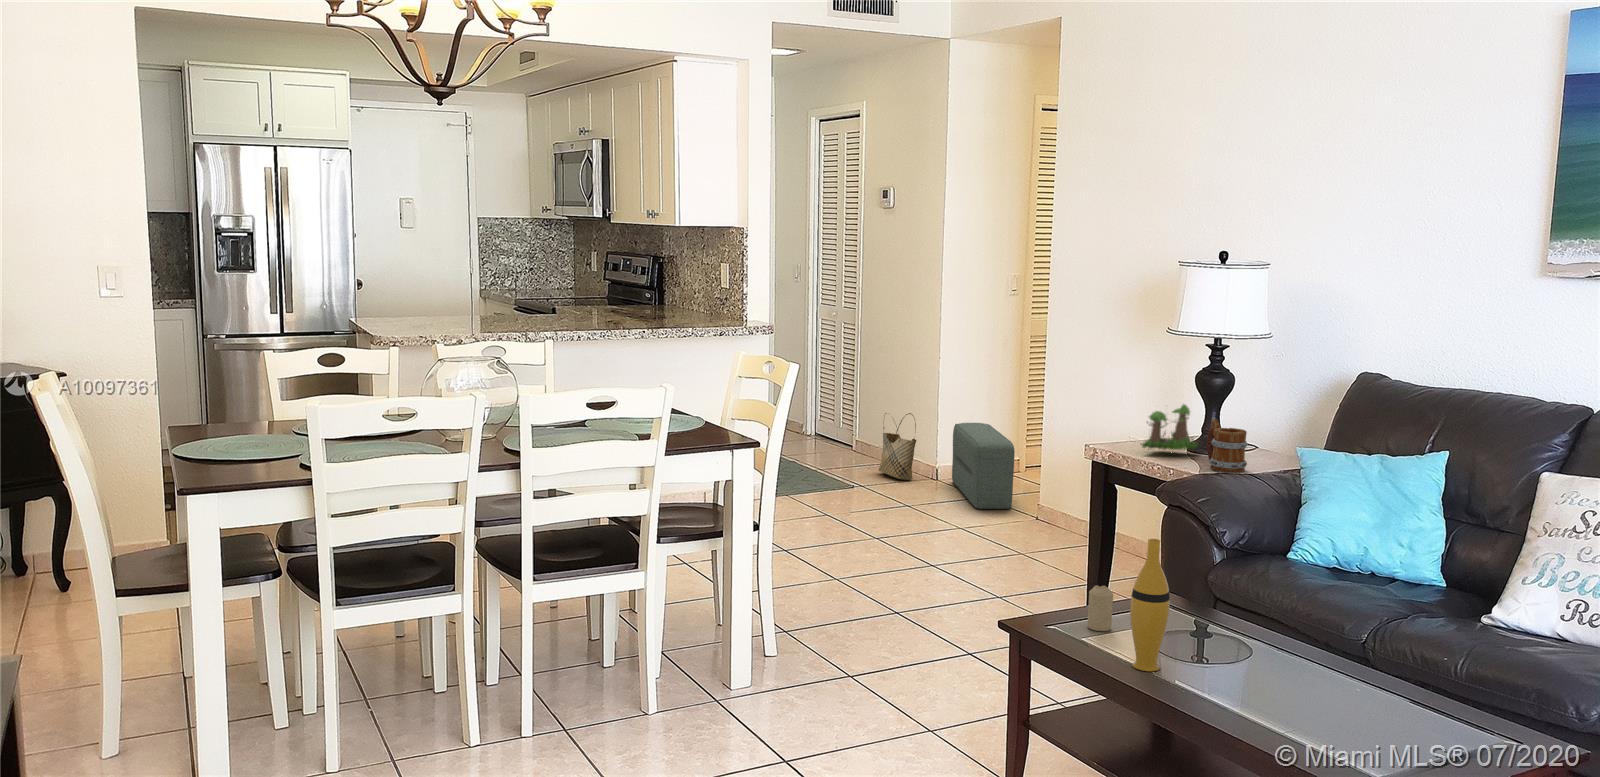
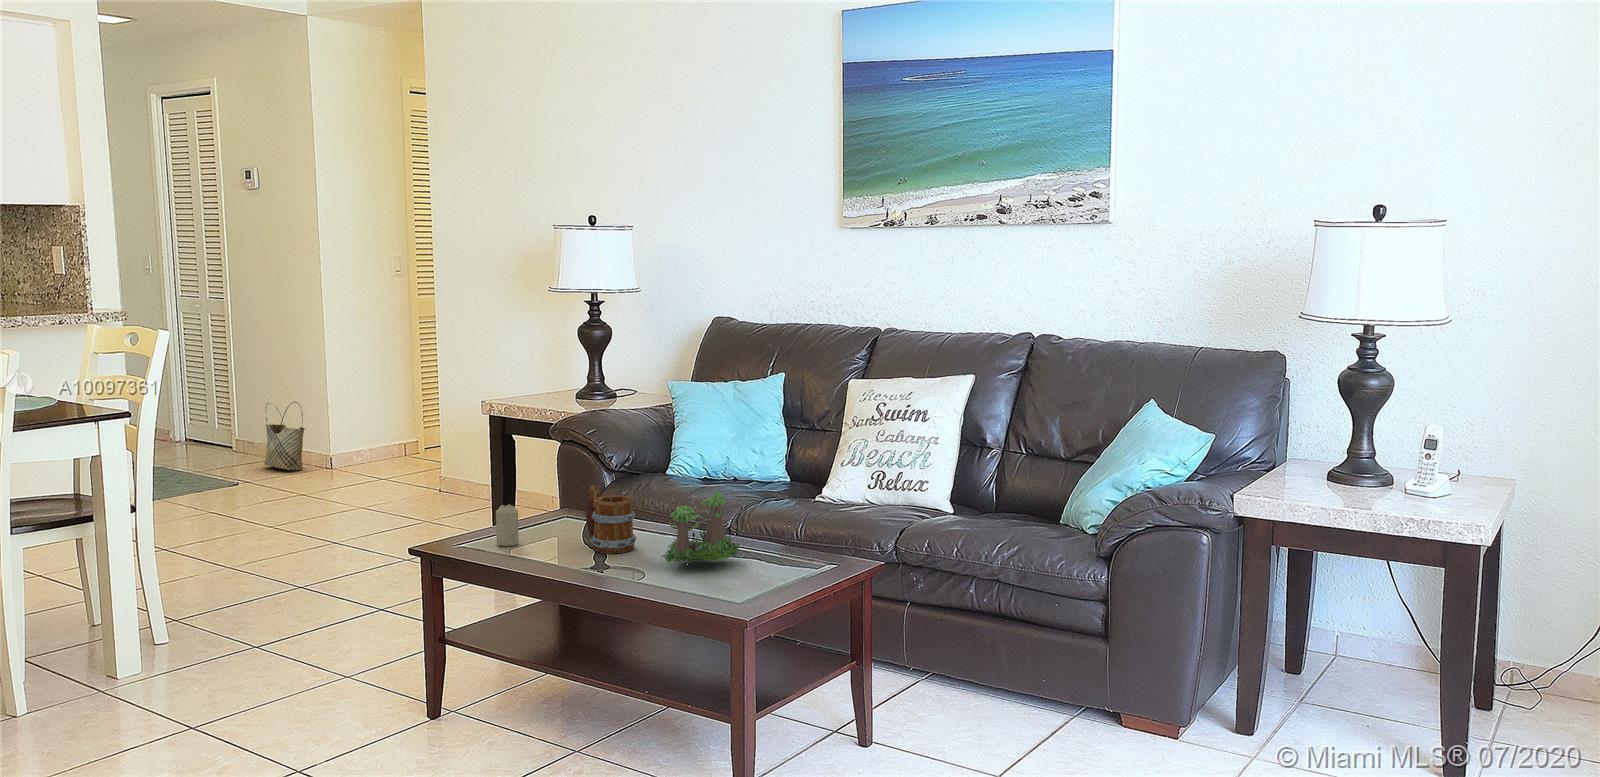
plant: present [1141,404,1199,450] -> present [662,491,740,564]
mug: present [1206,419,1248,473] -> present [586,485,636,554]
pouf: present [952,423,1015,509] -> none [344,405,411,487]
vase: present [1130,539,1170,671] -> none [534,449,569,568]

